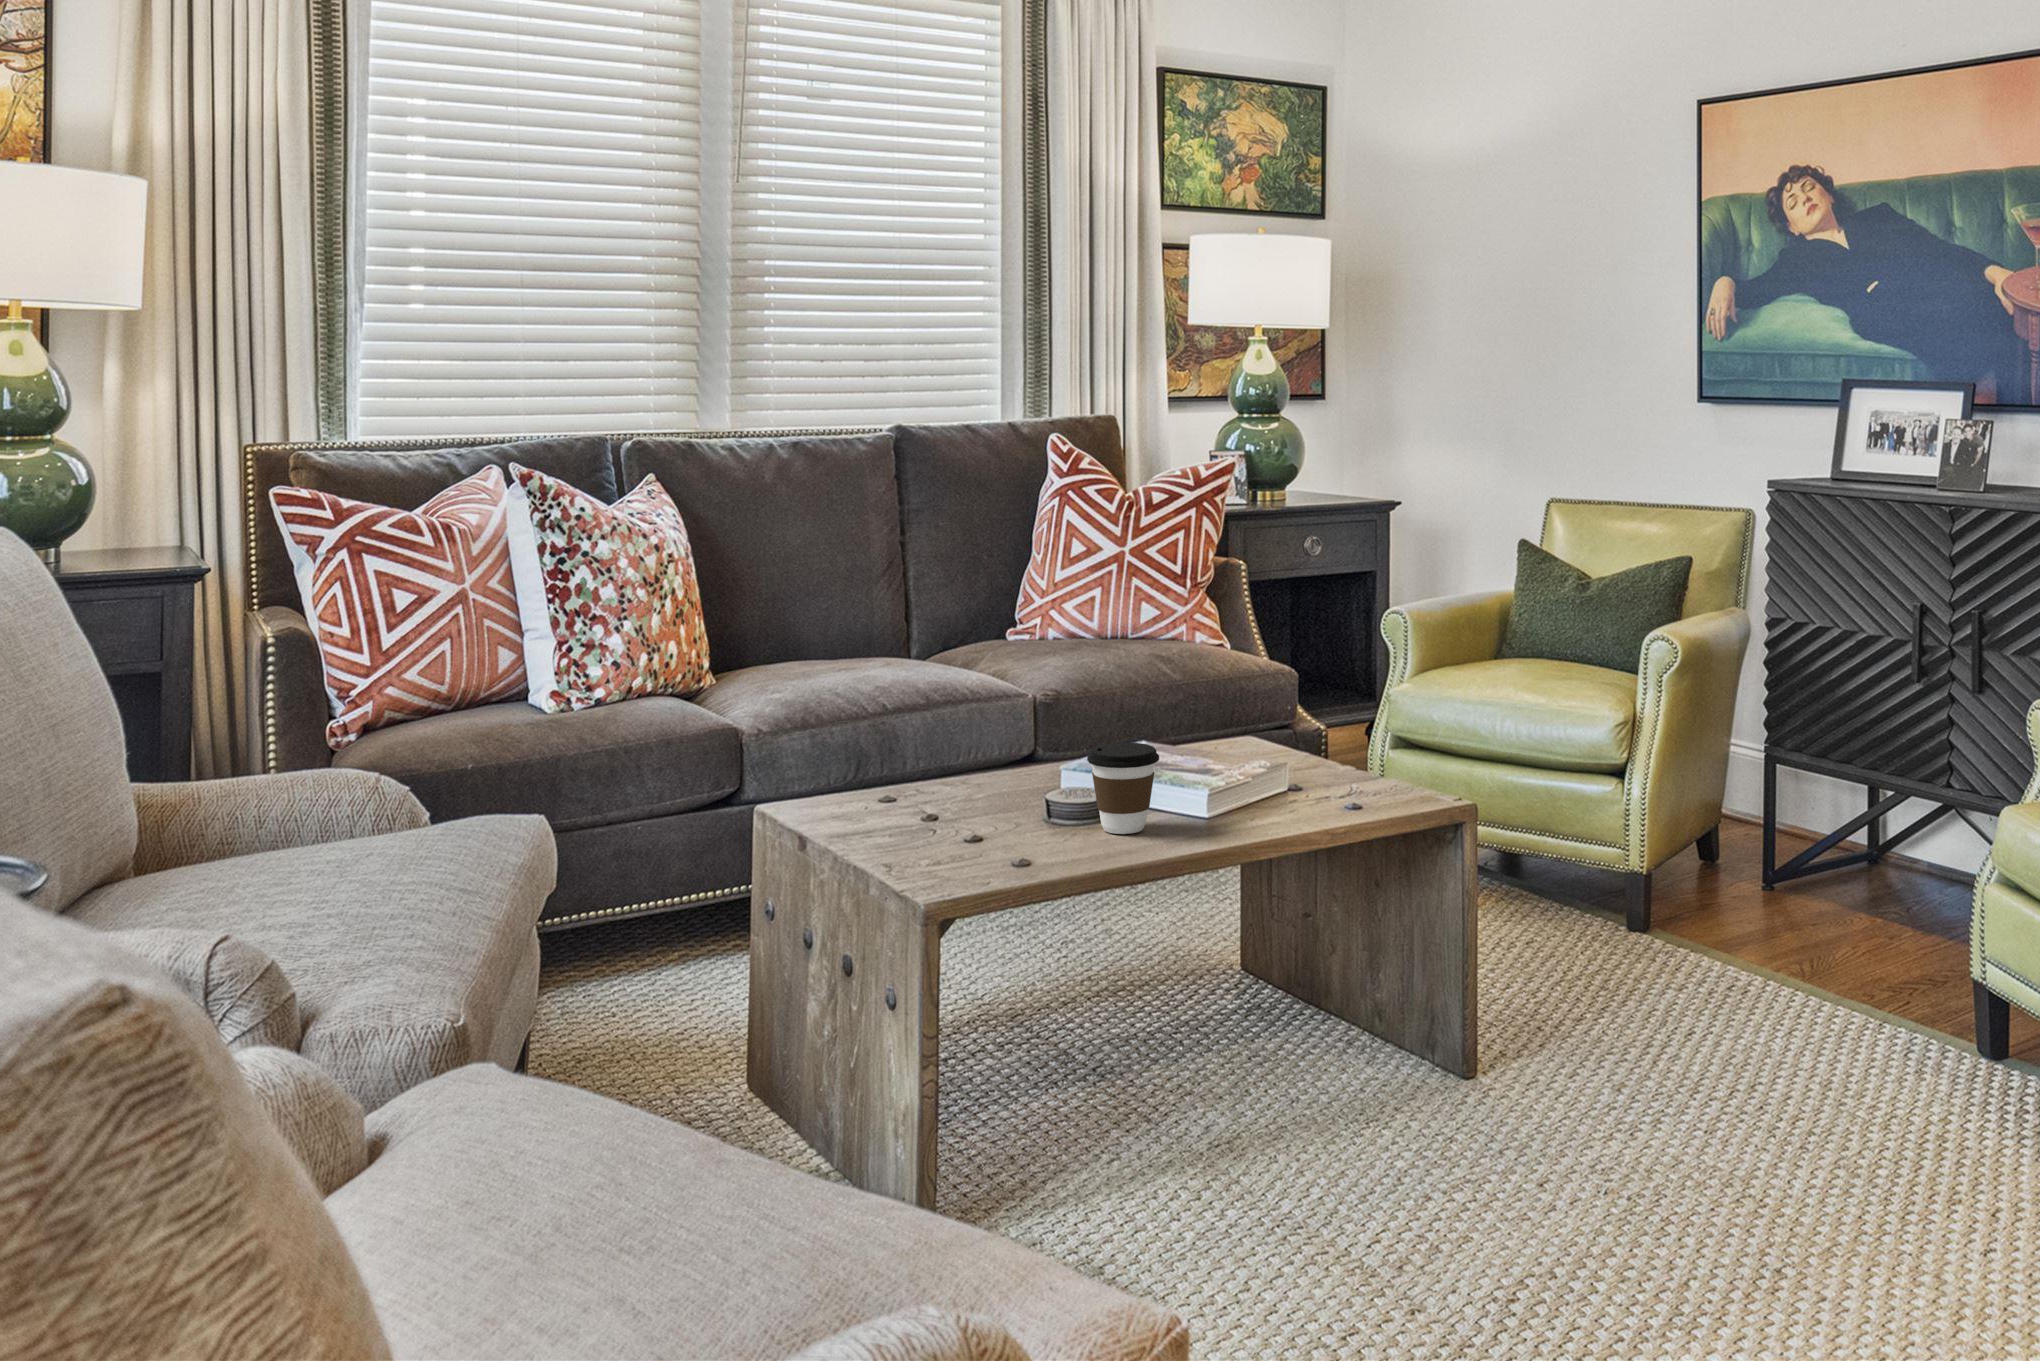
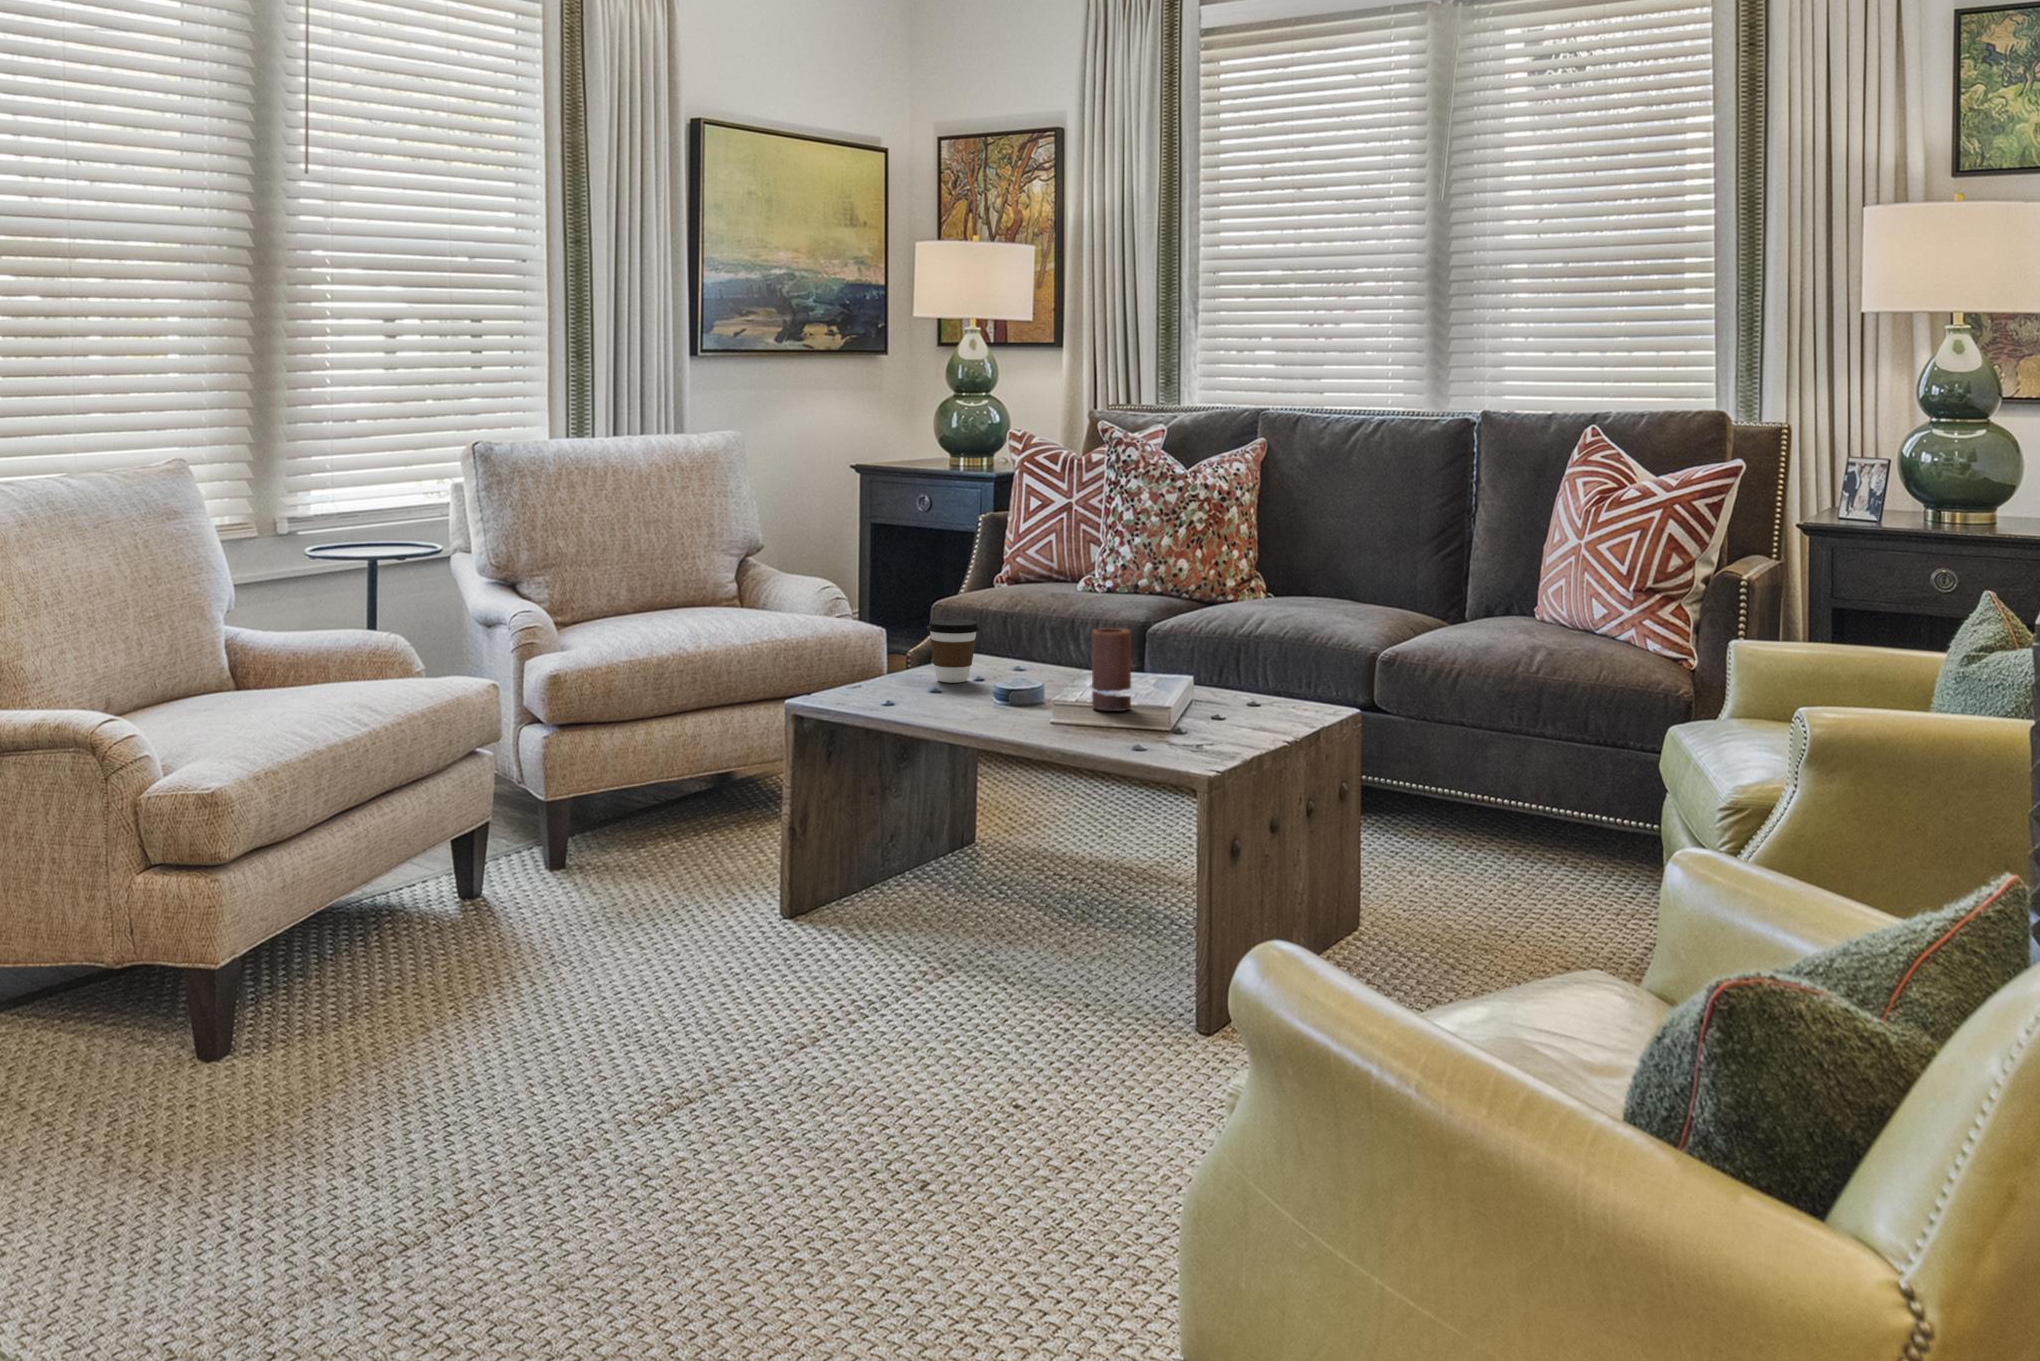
candle: none [1324,700,1373,800] -> present [1092,628,1131,711]

